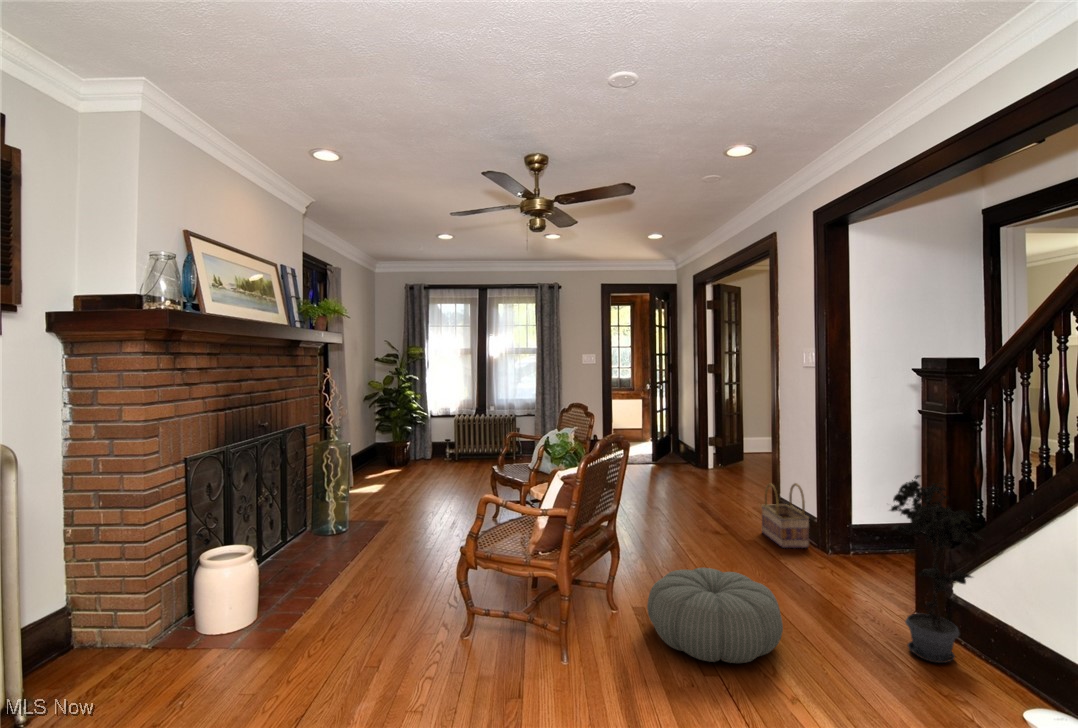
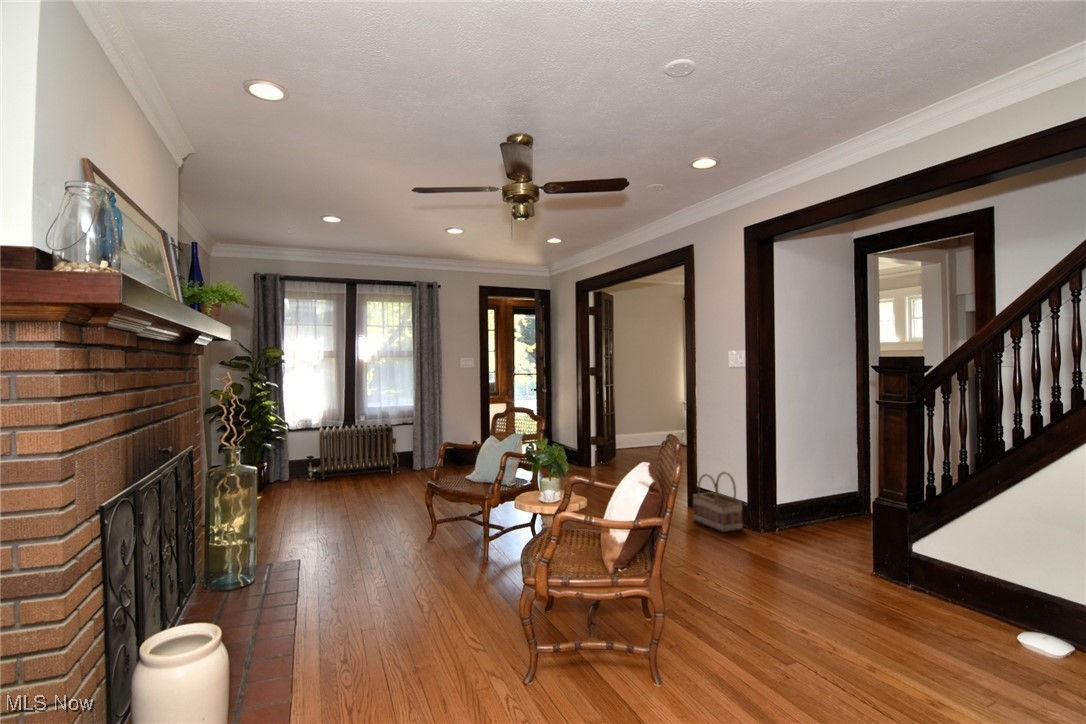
potted plant: present [890,475,984,663] -> none [872,454,966,613]
pouf: present [647,568,783,663] -> none [695,561,831,654]

